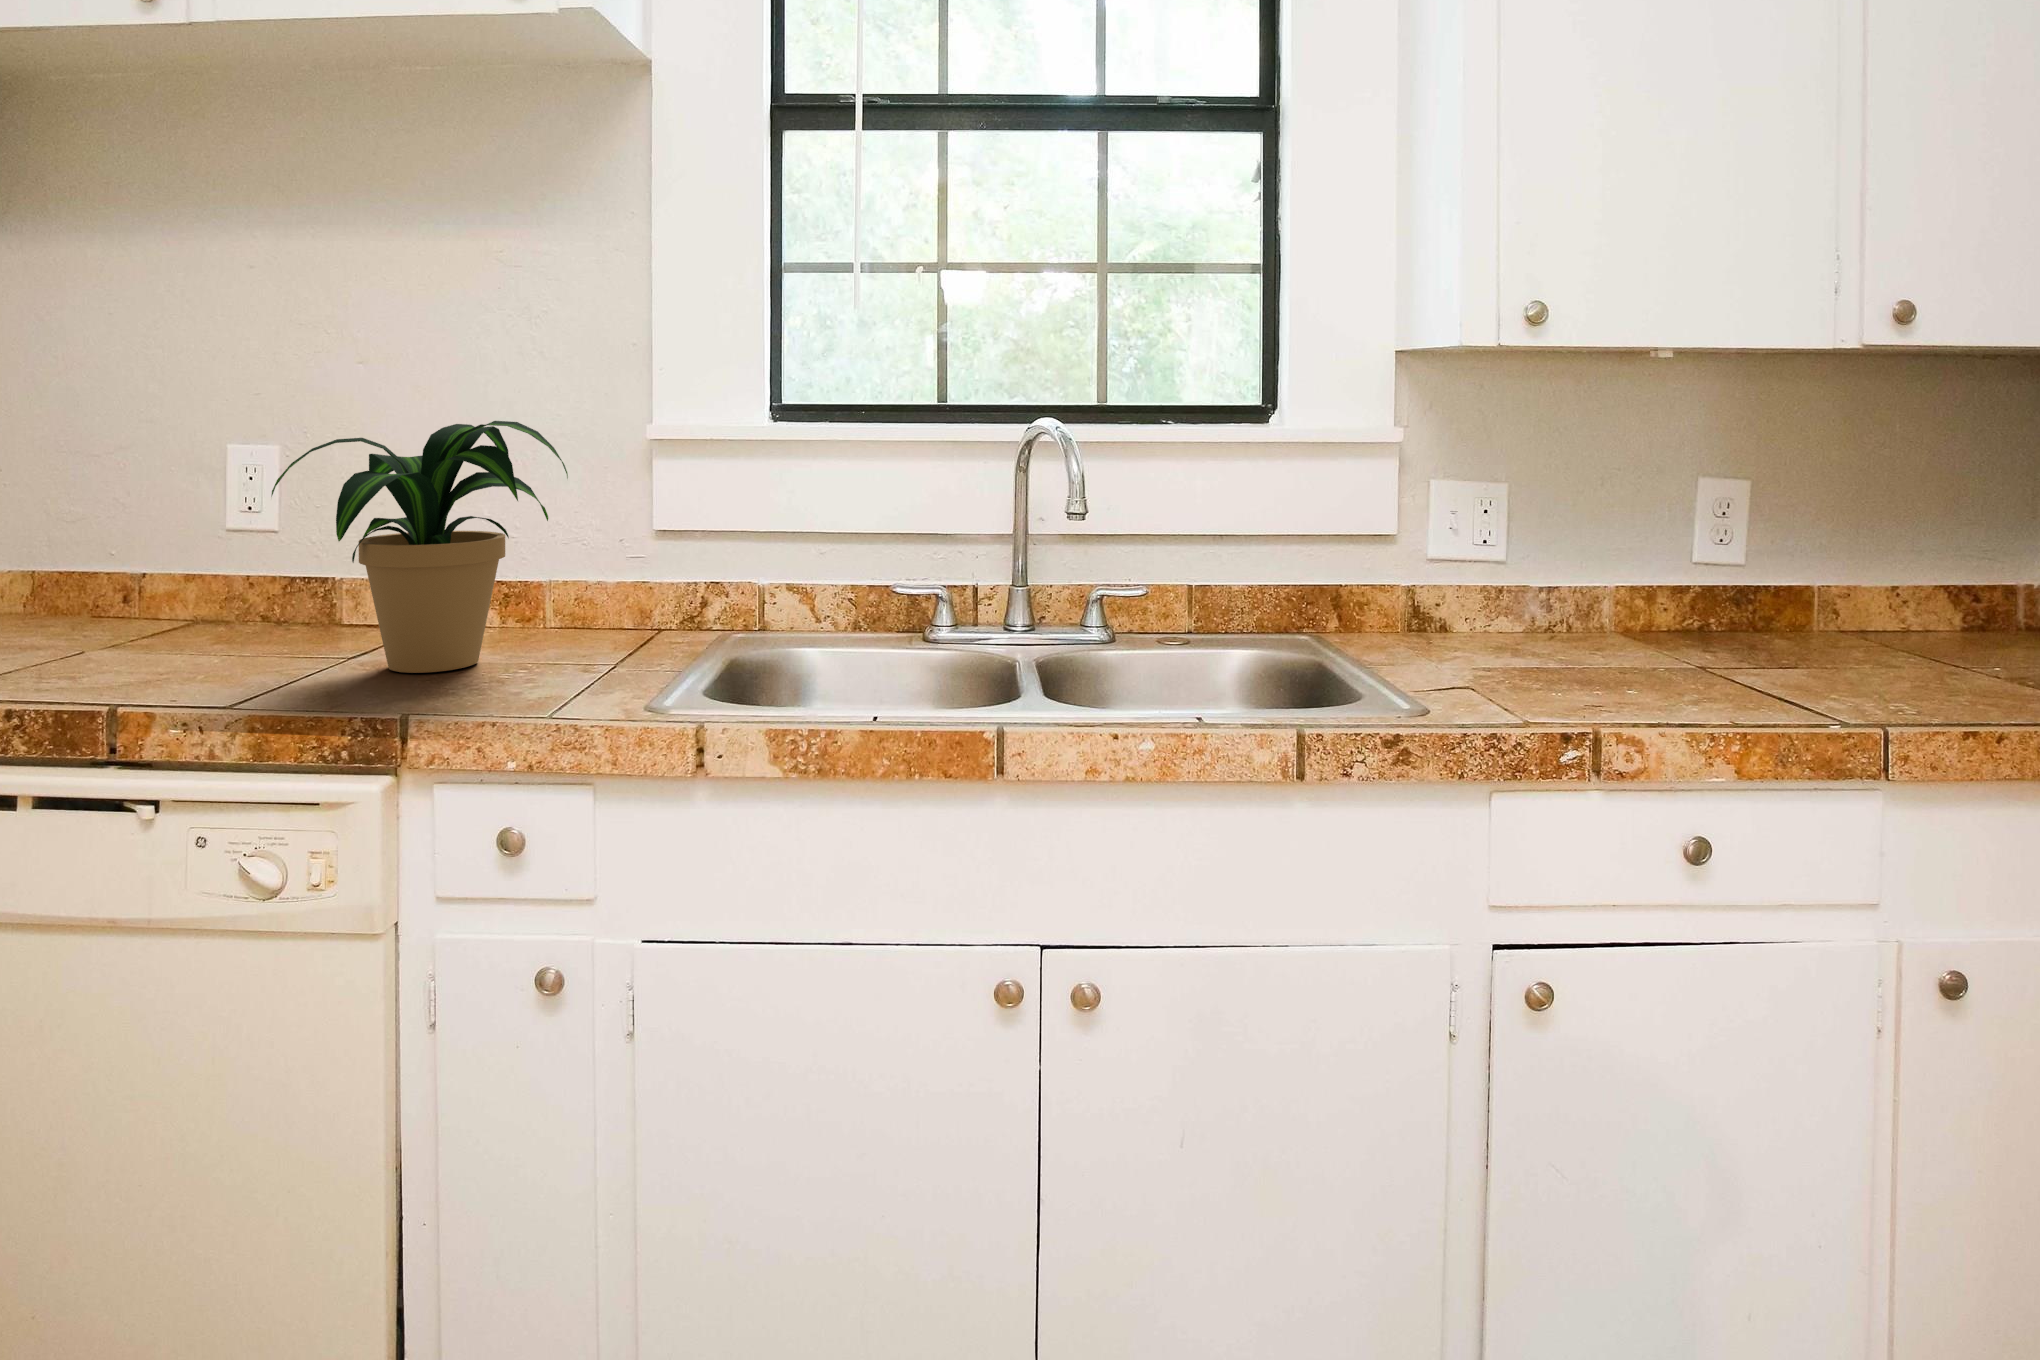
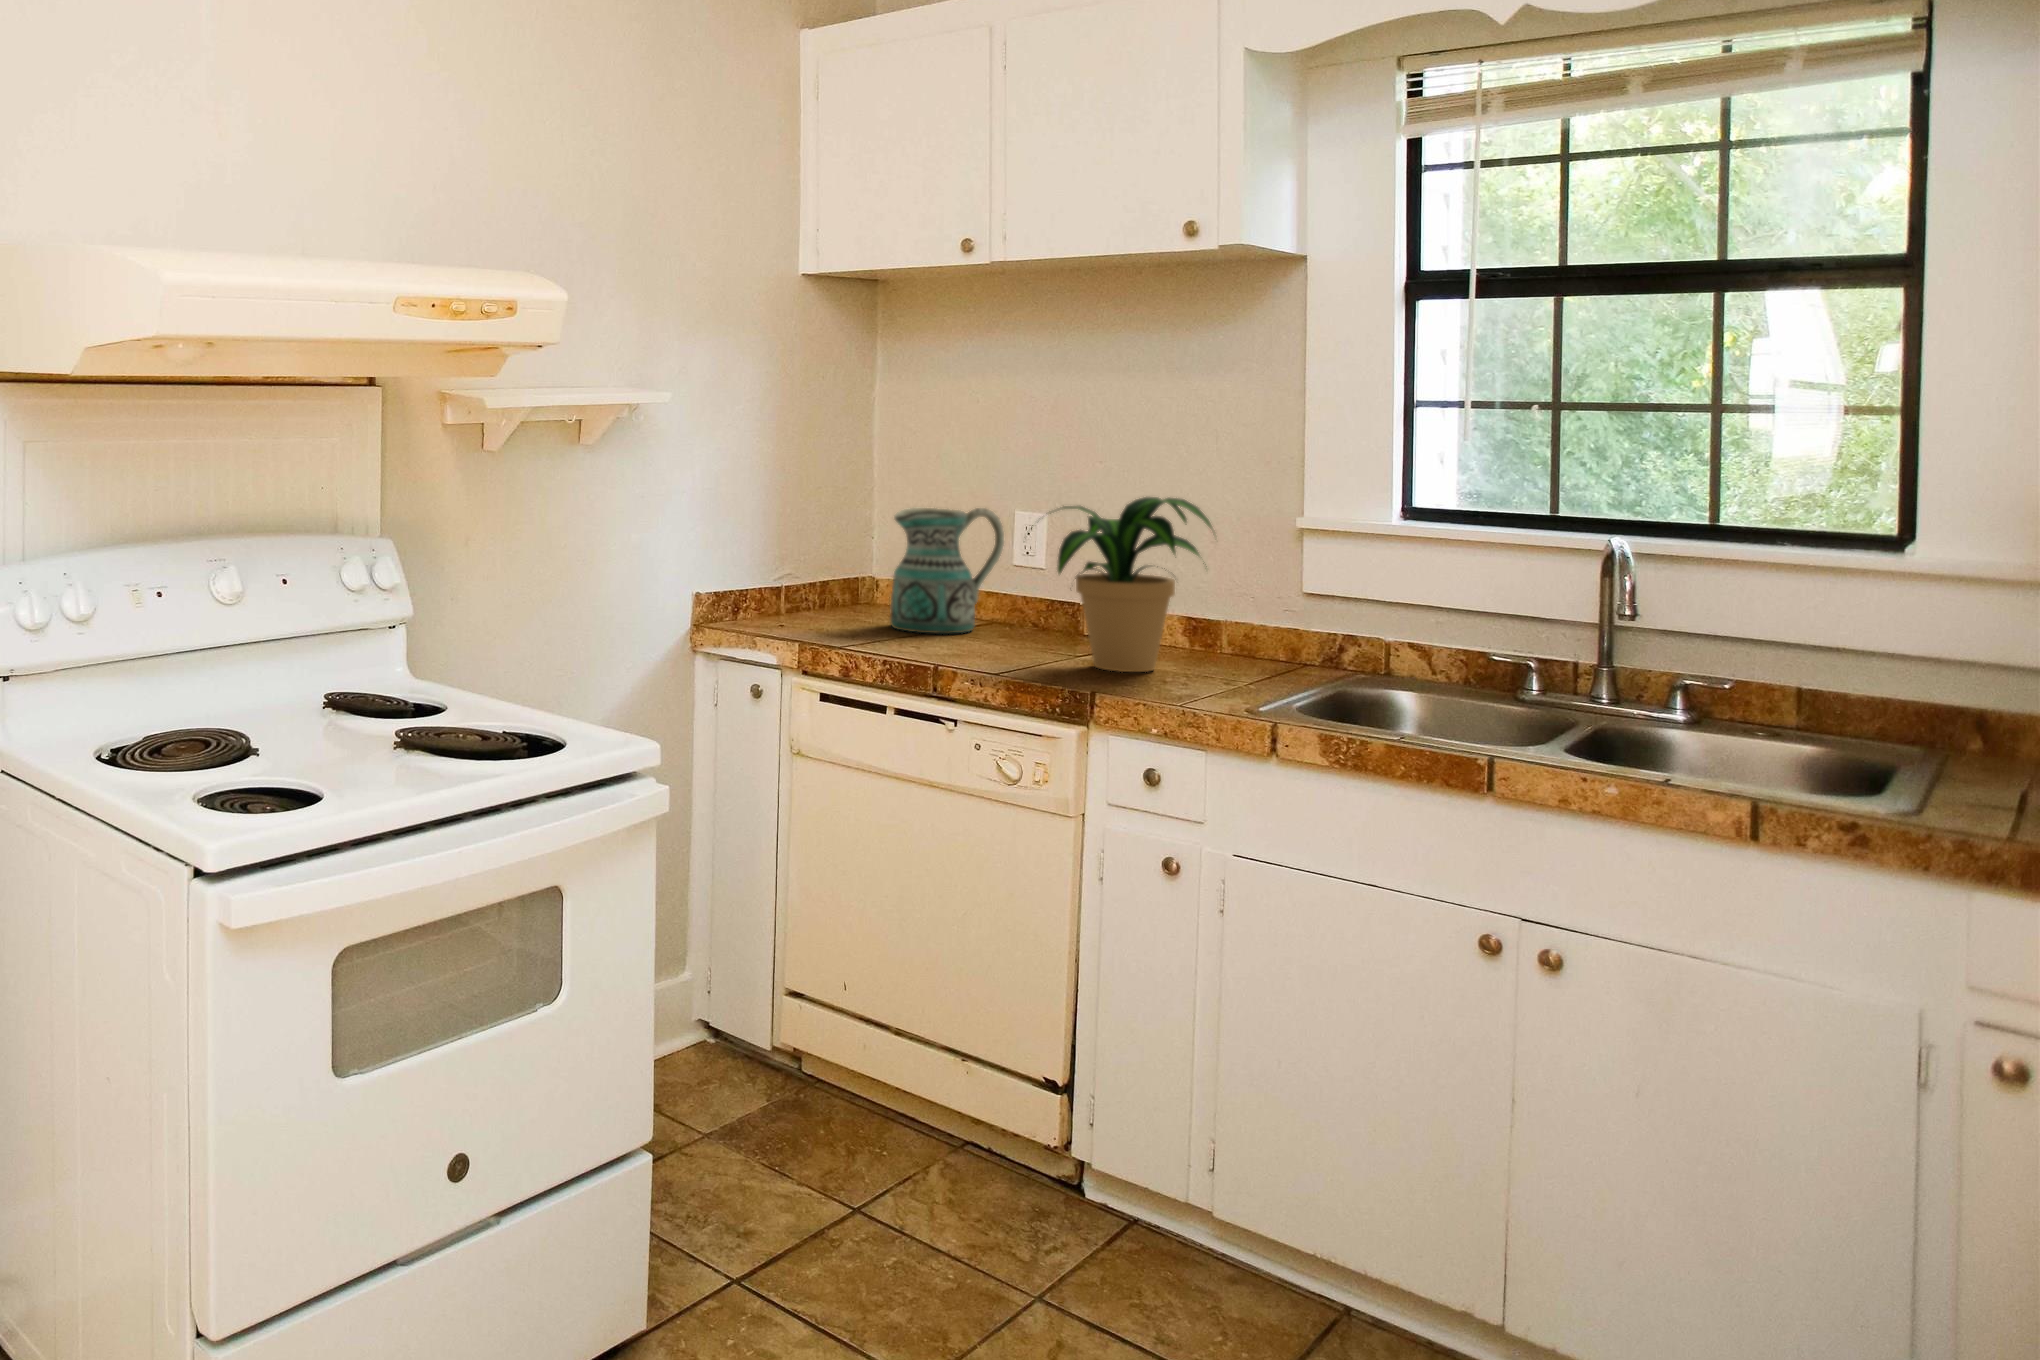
ceramic pitcher: none [28,457,226,650] -> present [890,508,1004,634]

